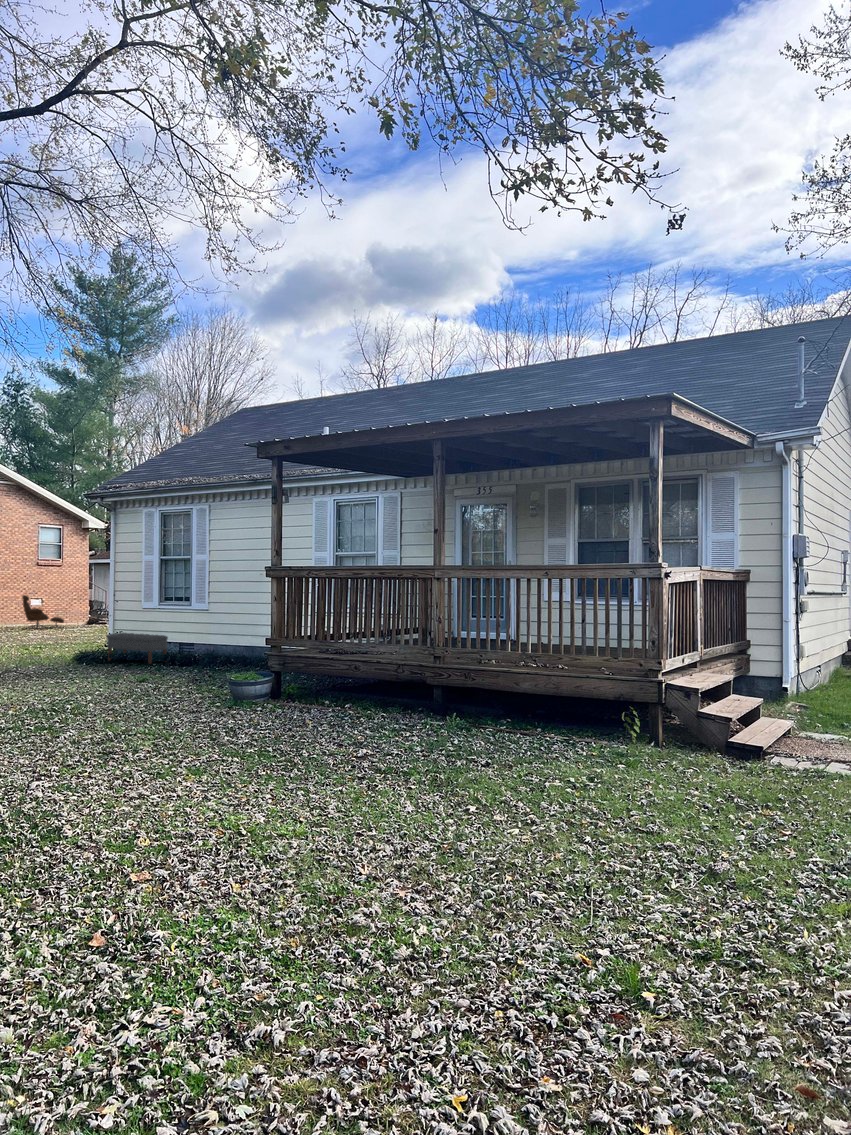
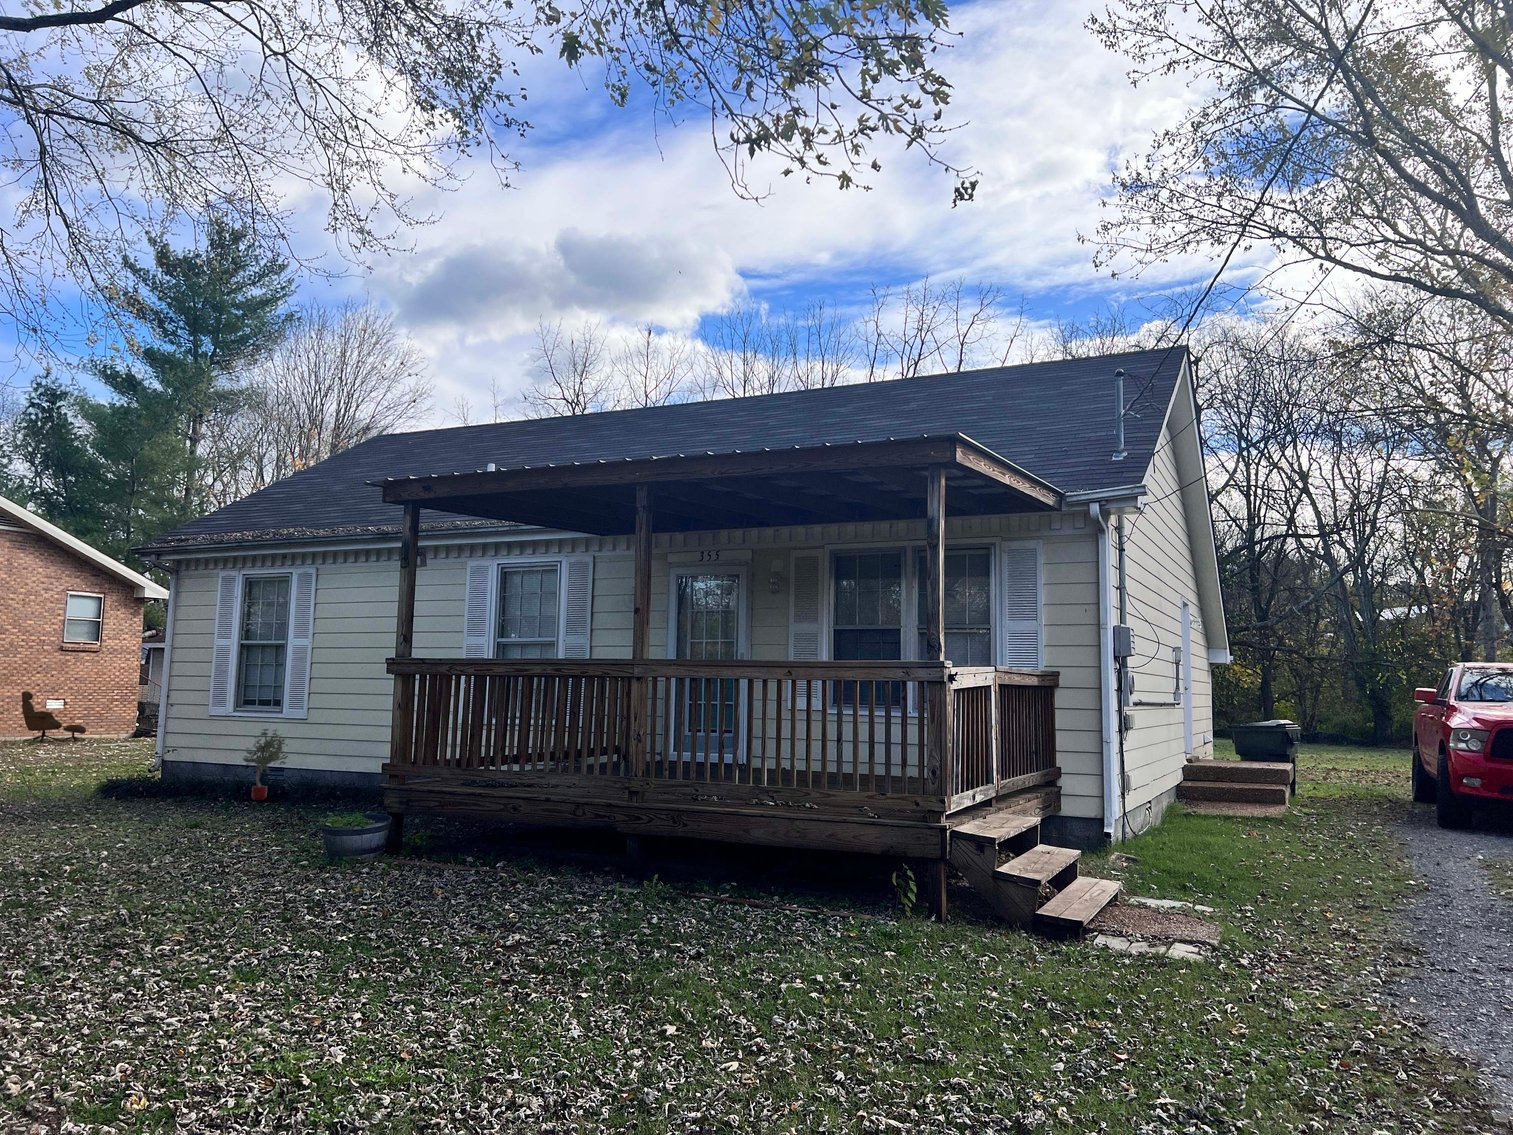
potted tree: none [170,617,201,666] -> present [243,729,288,800]
bench: present [107,633,168,664] -> none [143,750,239,799]

